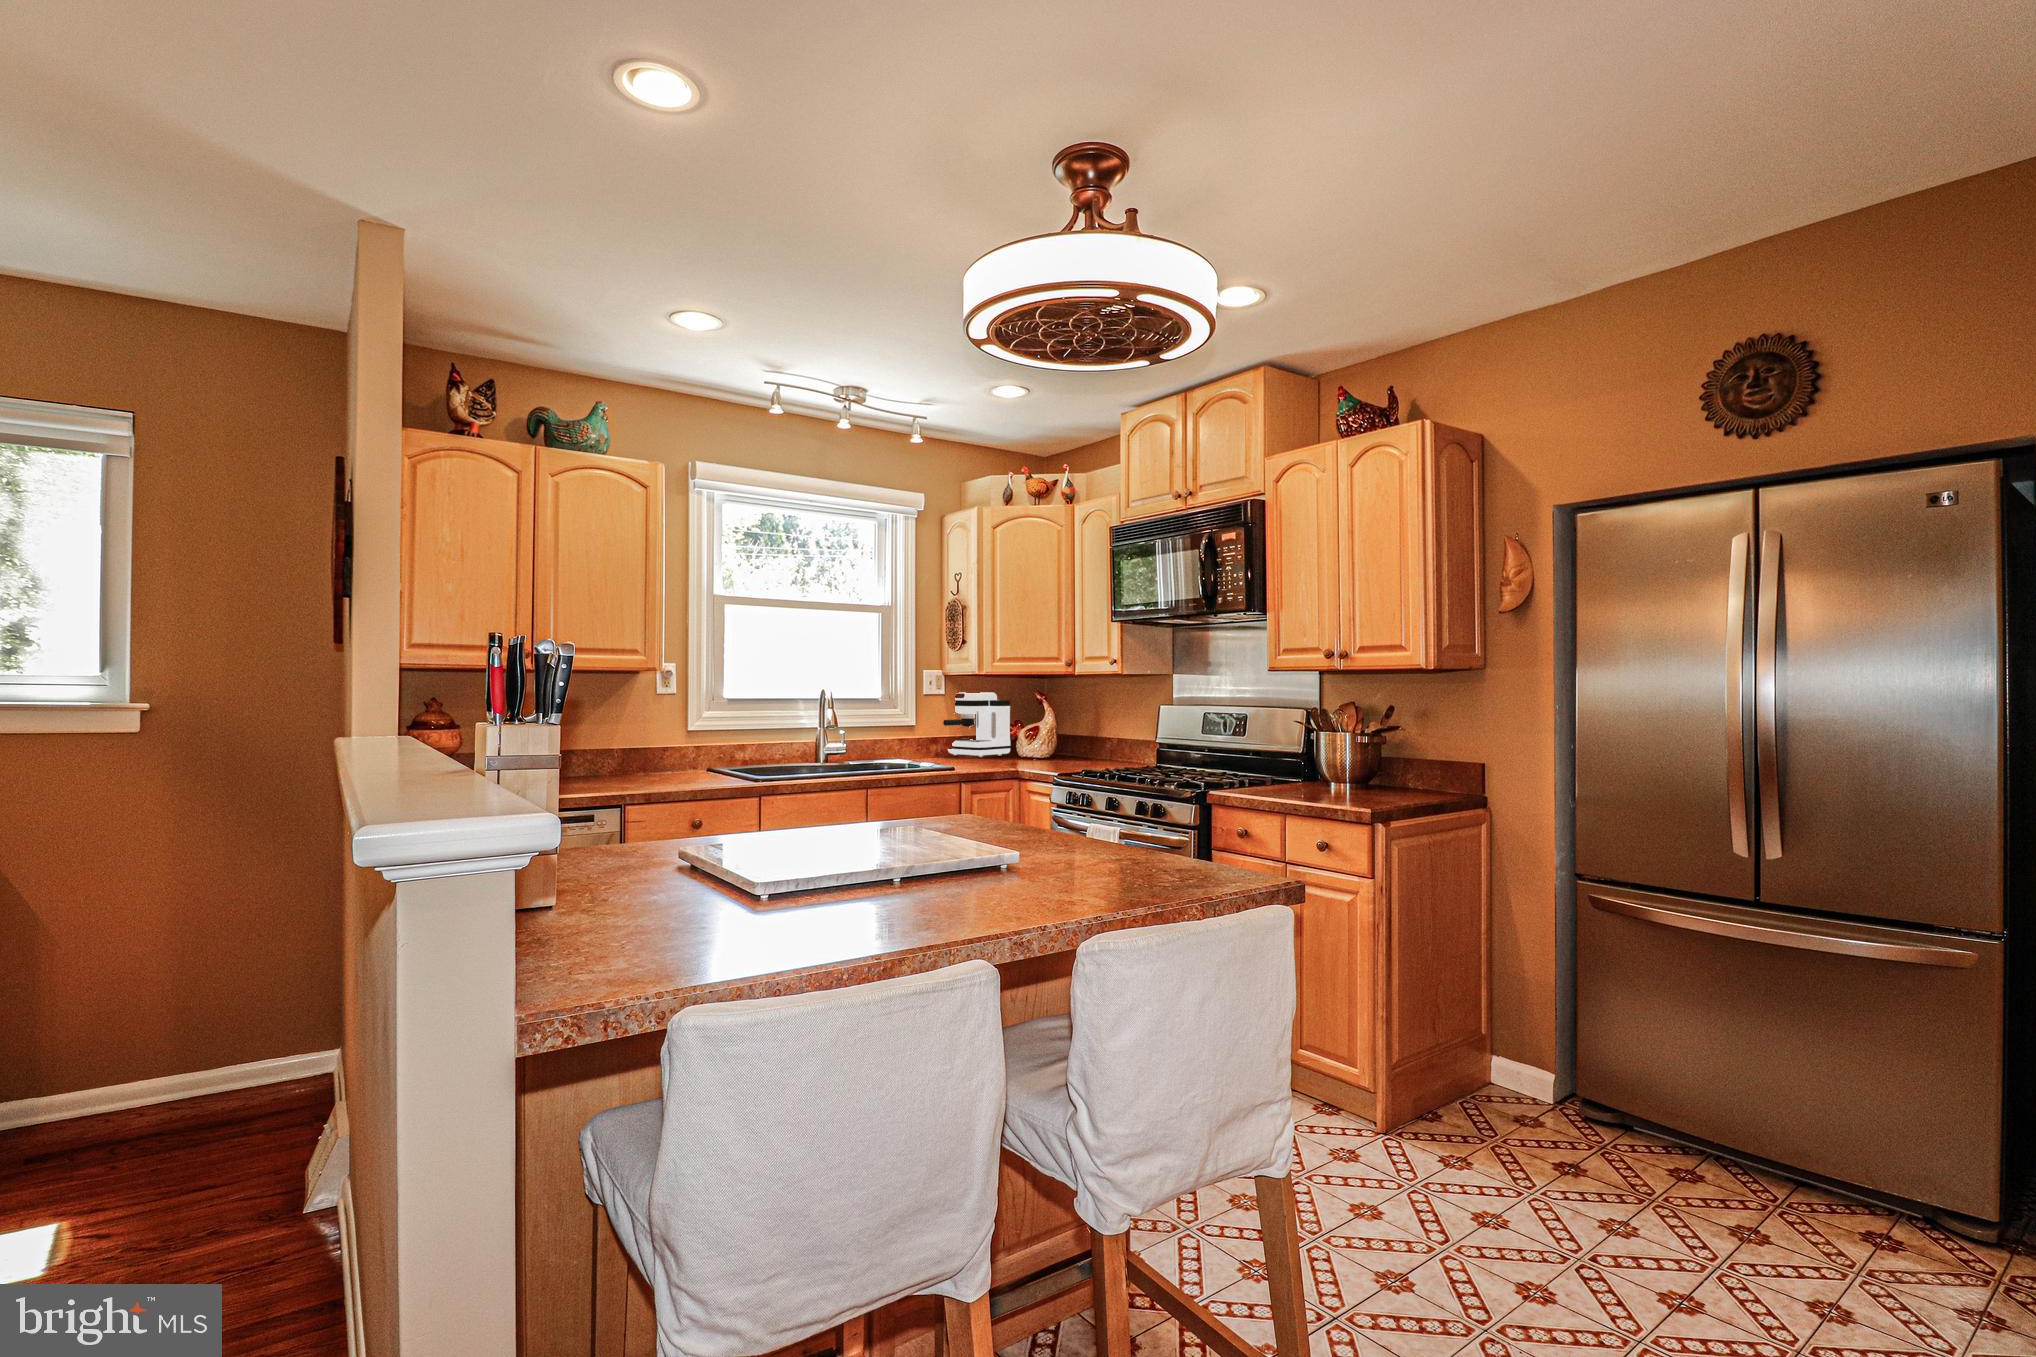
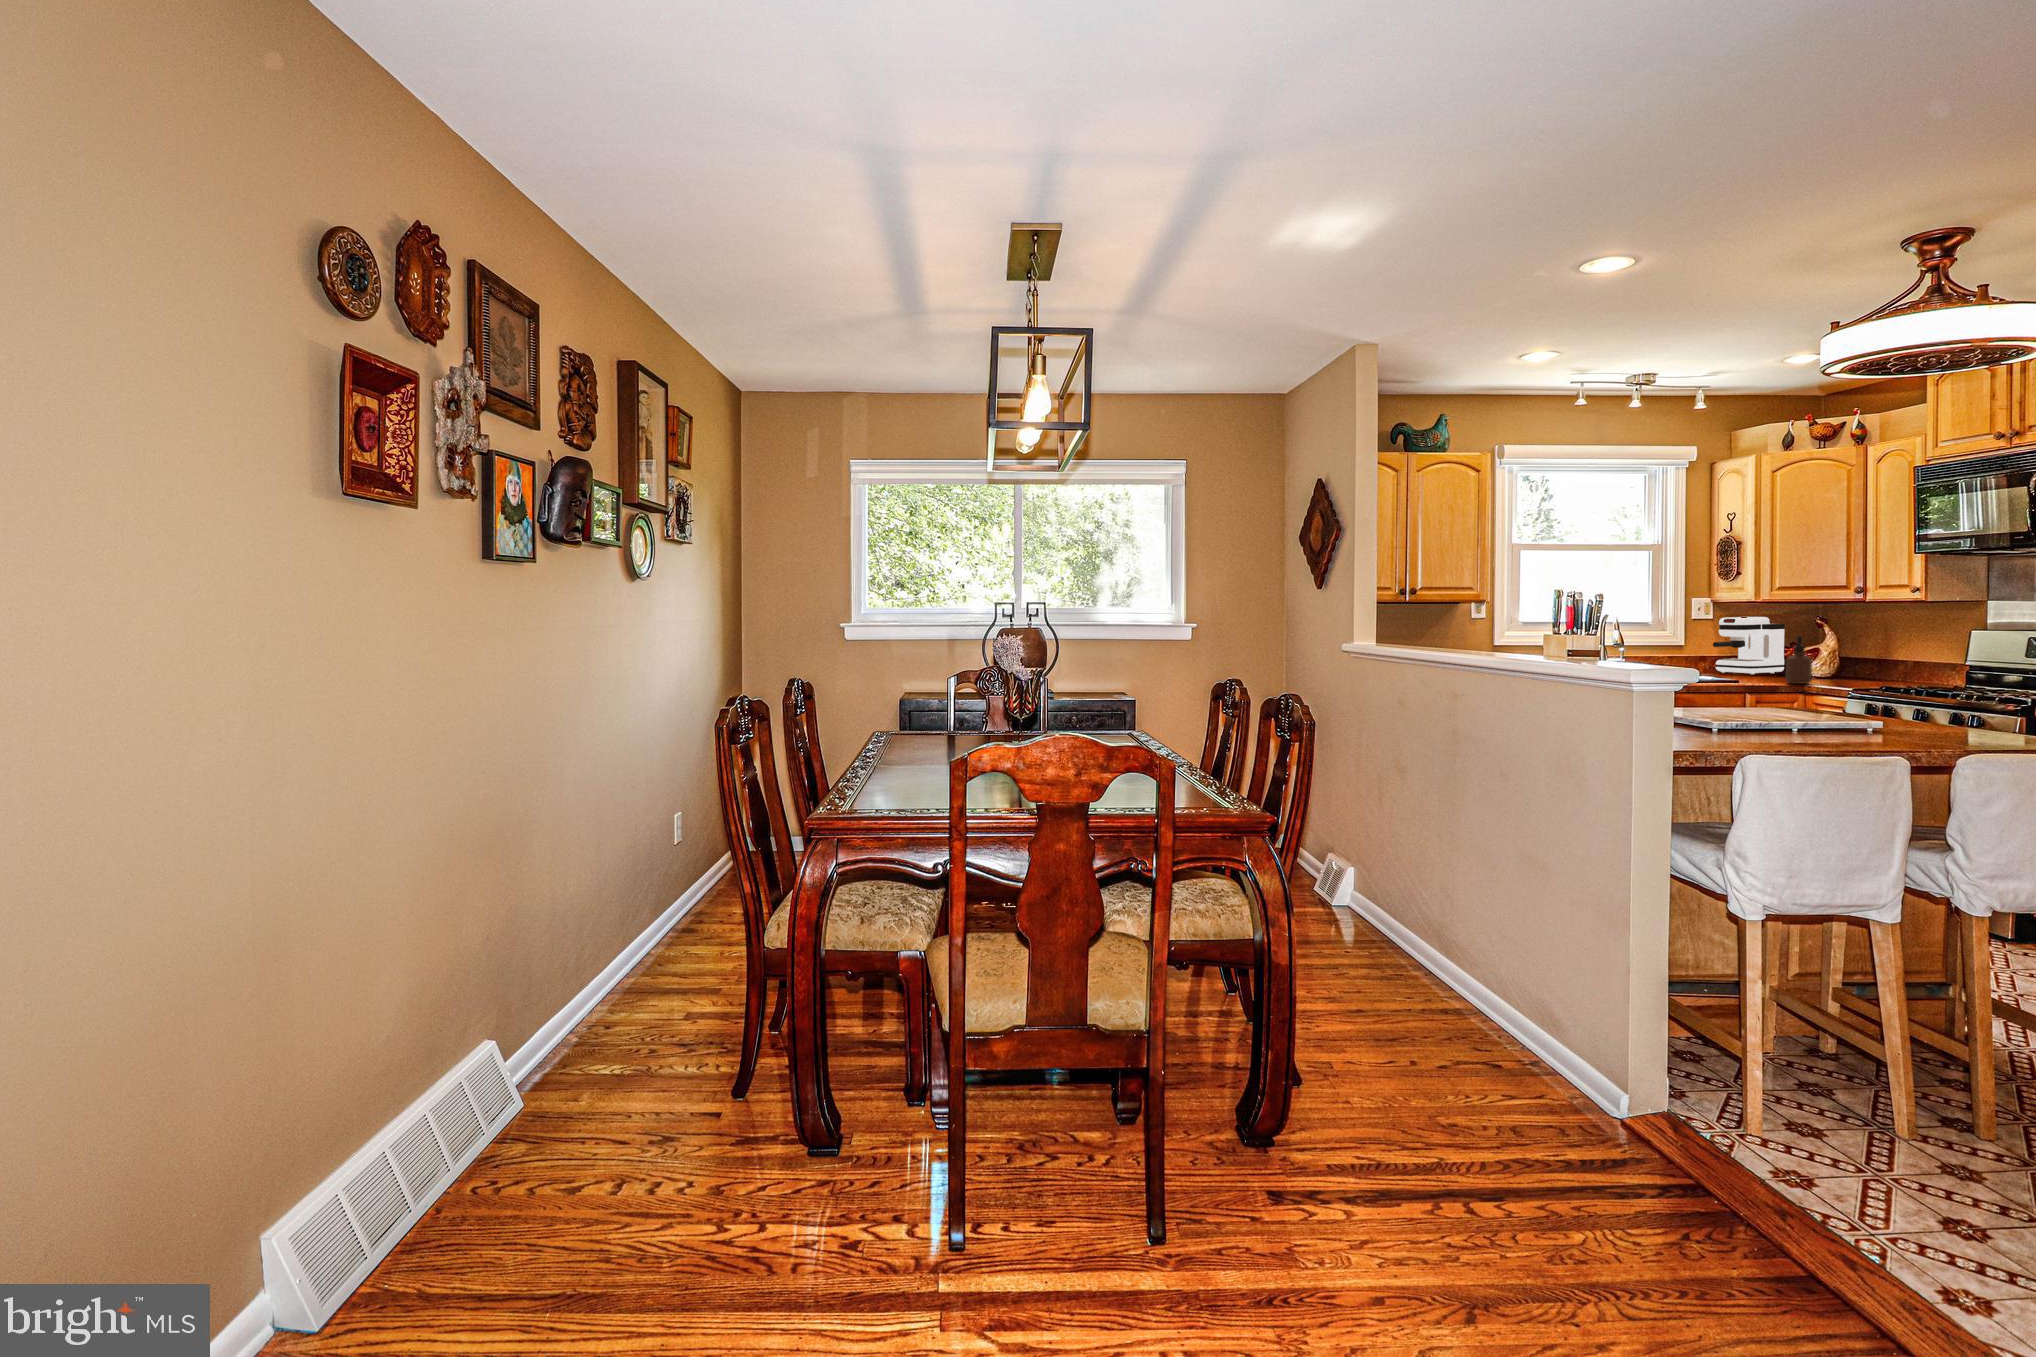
soap dispenser: none [1005,712,1029,768] -> present [1786,636,1812,684]

